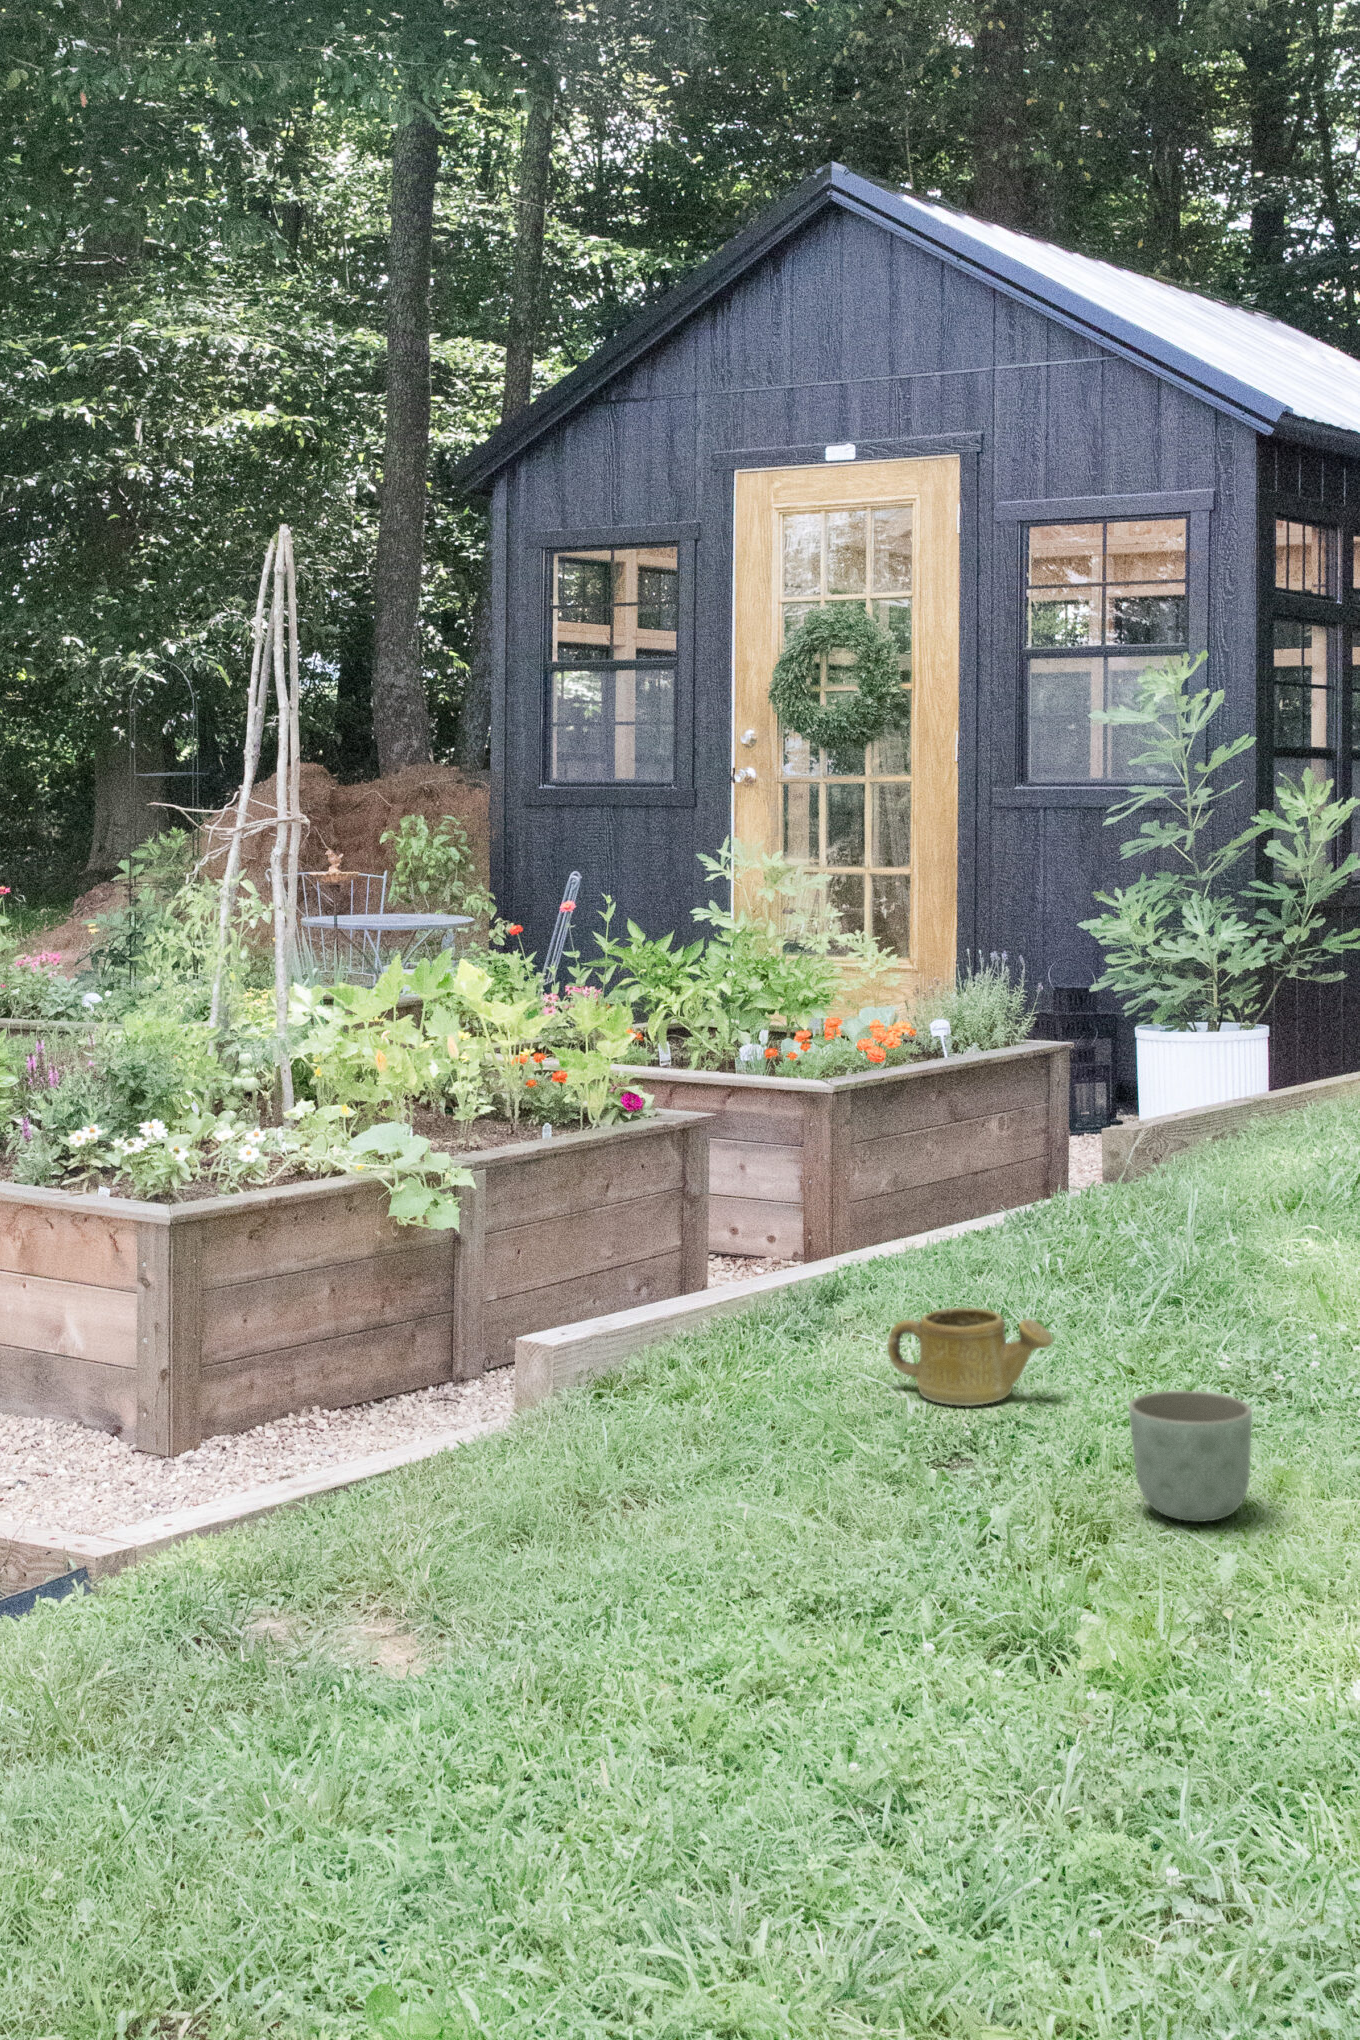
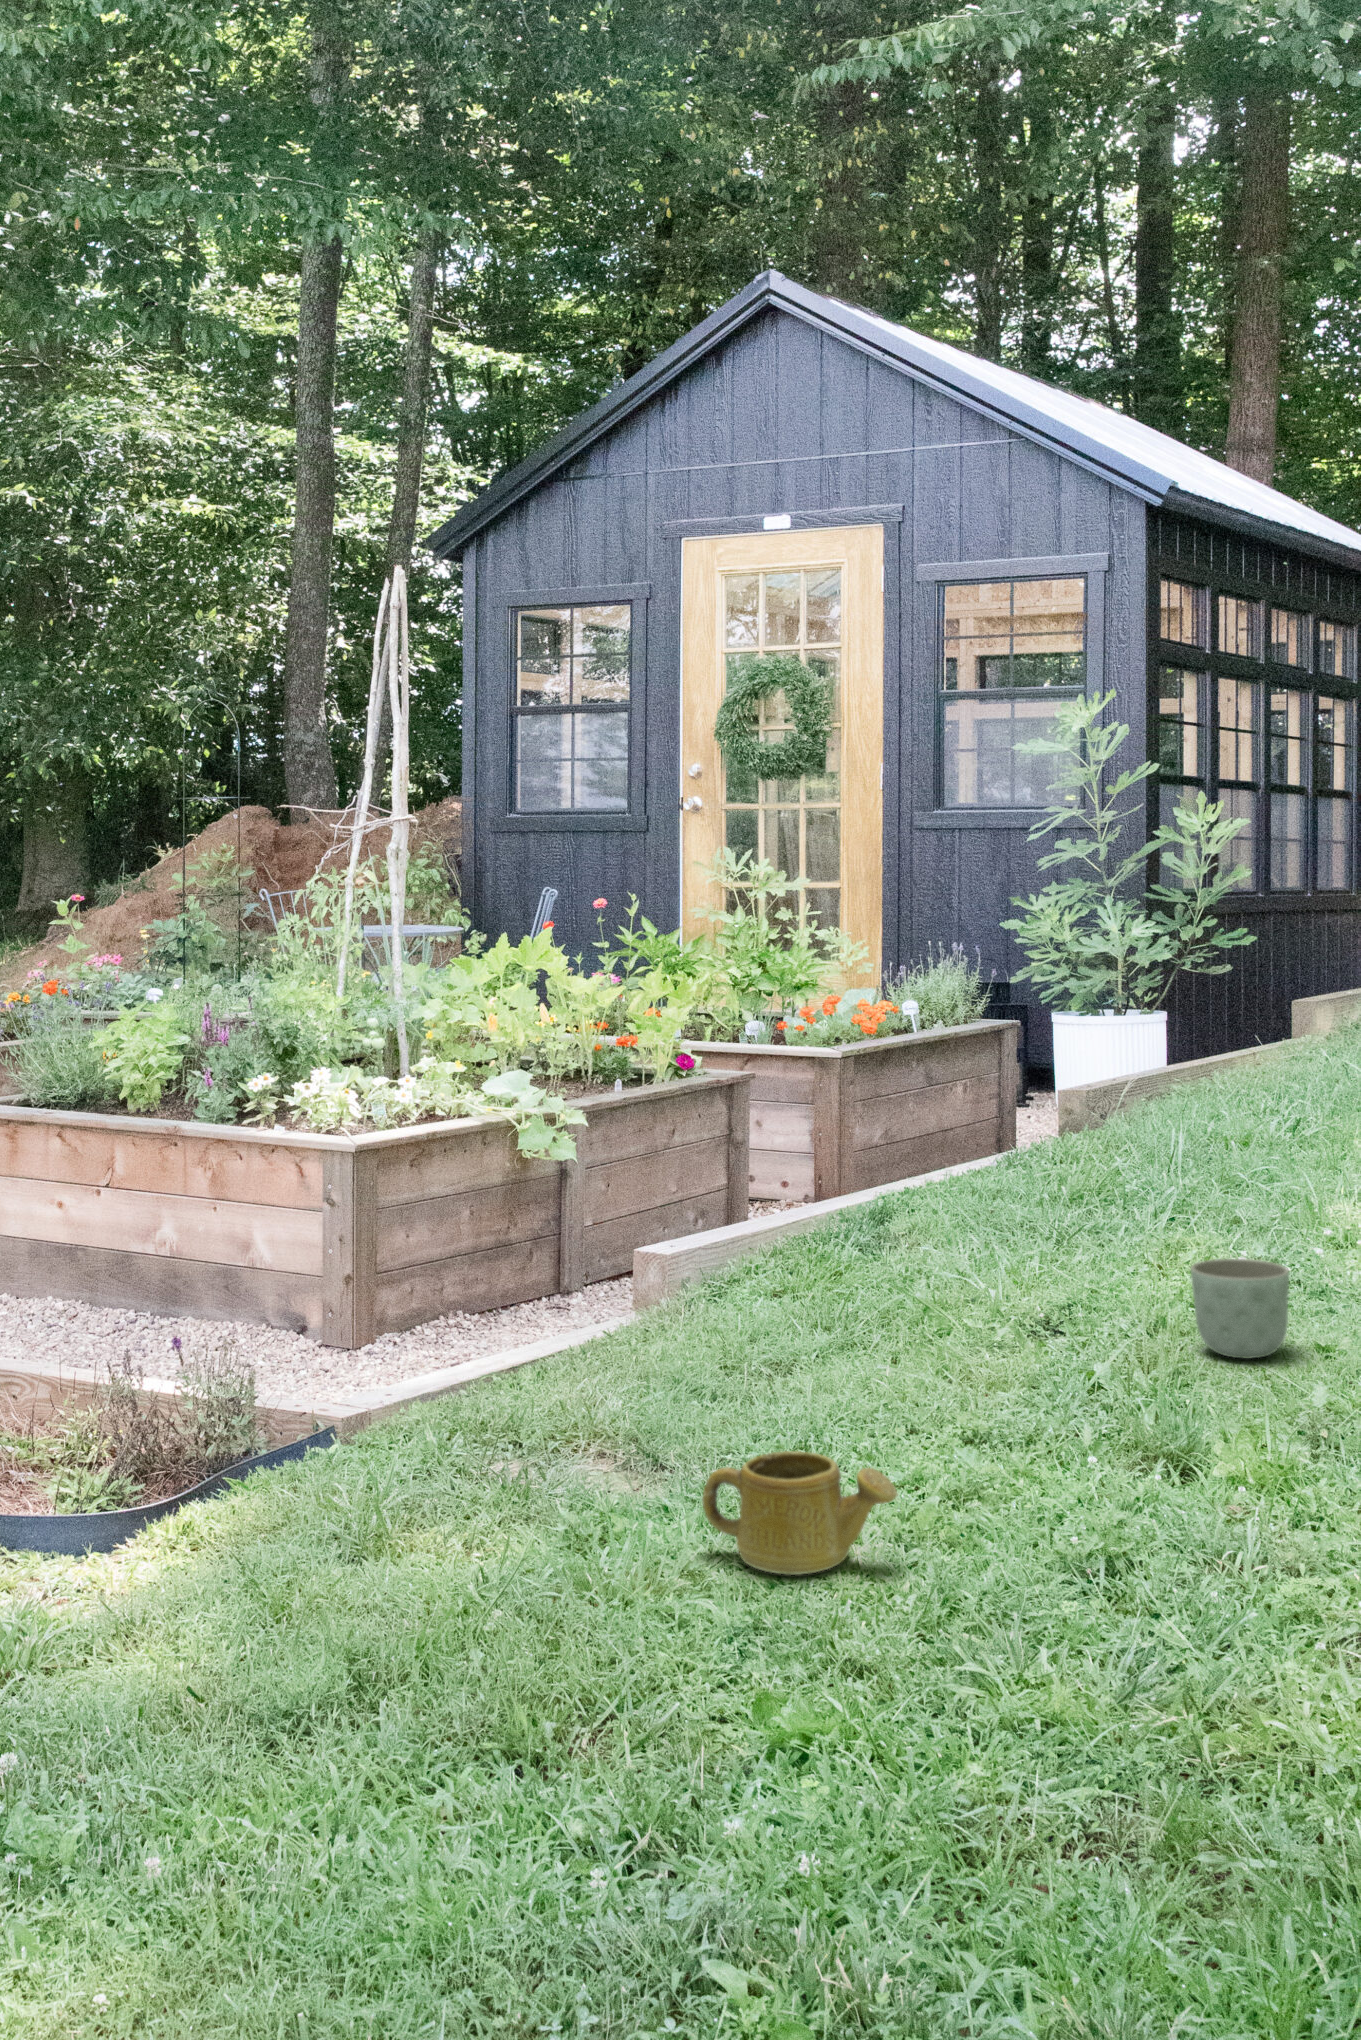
watering can: present [887,1308,1053,1406] -> present [702,1451,898,1575]

